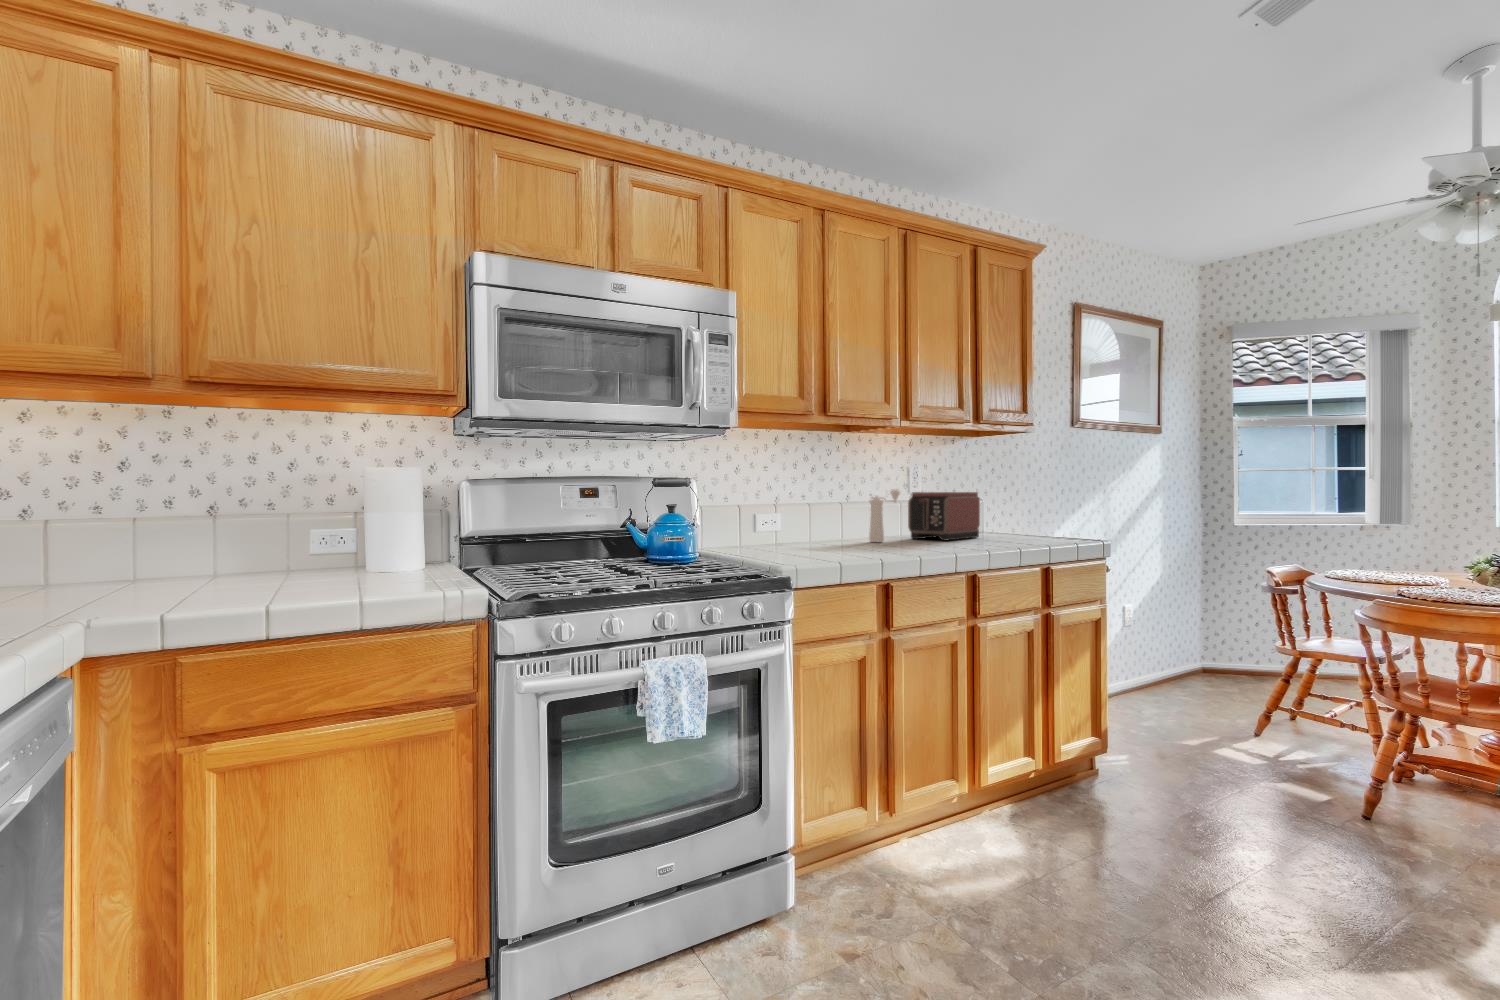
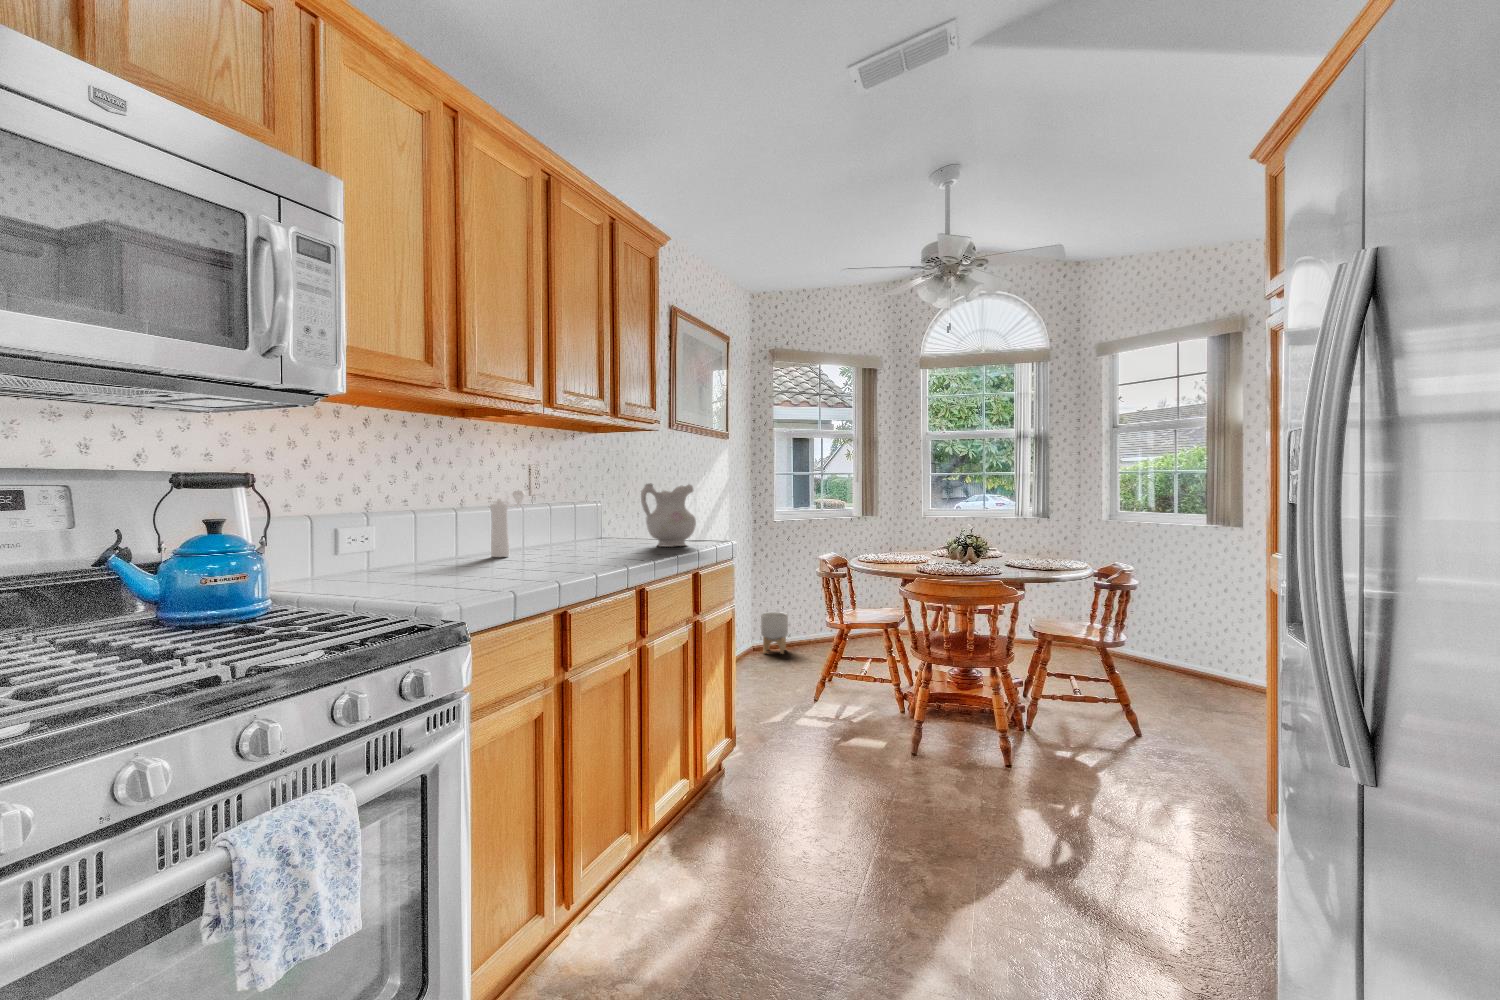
ceramic pitcher: none [1006,483,1061,543] -> present [641,483,696,547]
toaster: present [908,492,980,540] -> none [529,493,604,550]
planter: none [1213,632,1249,681] -> present [761,612,788,654]

